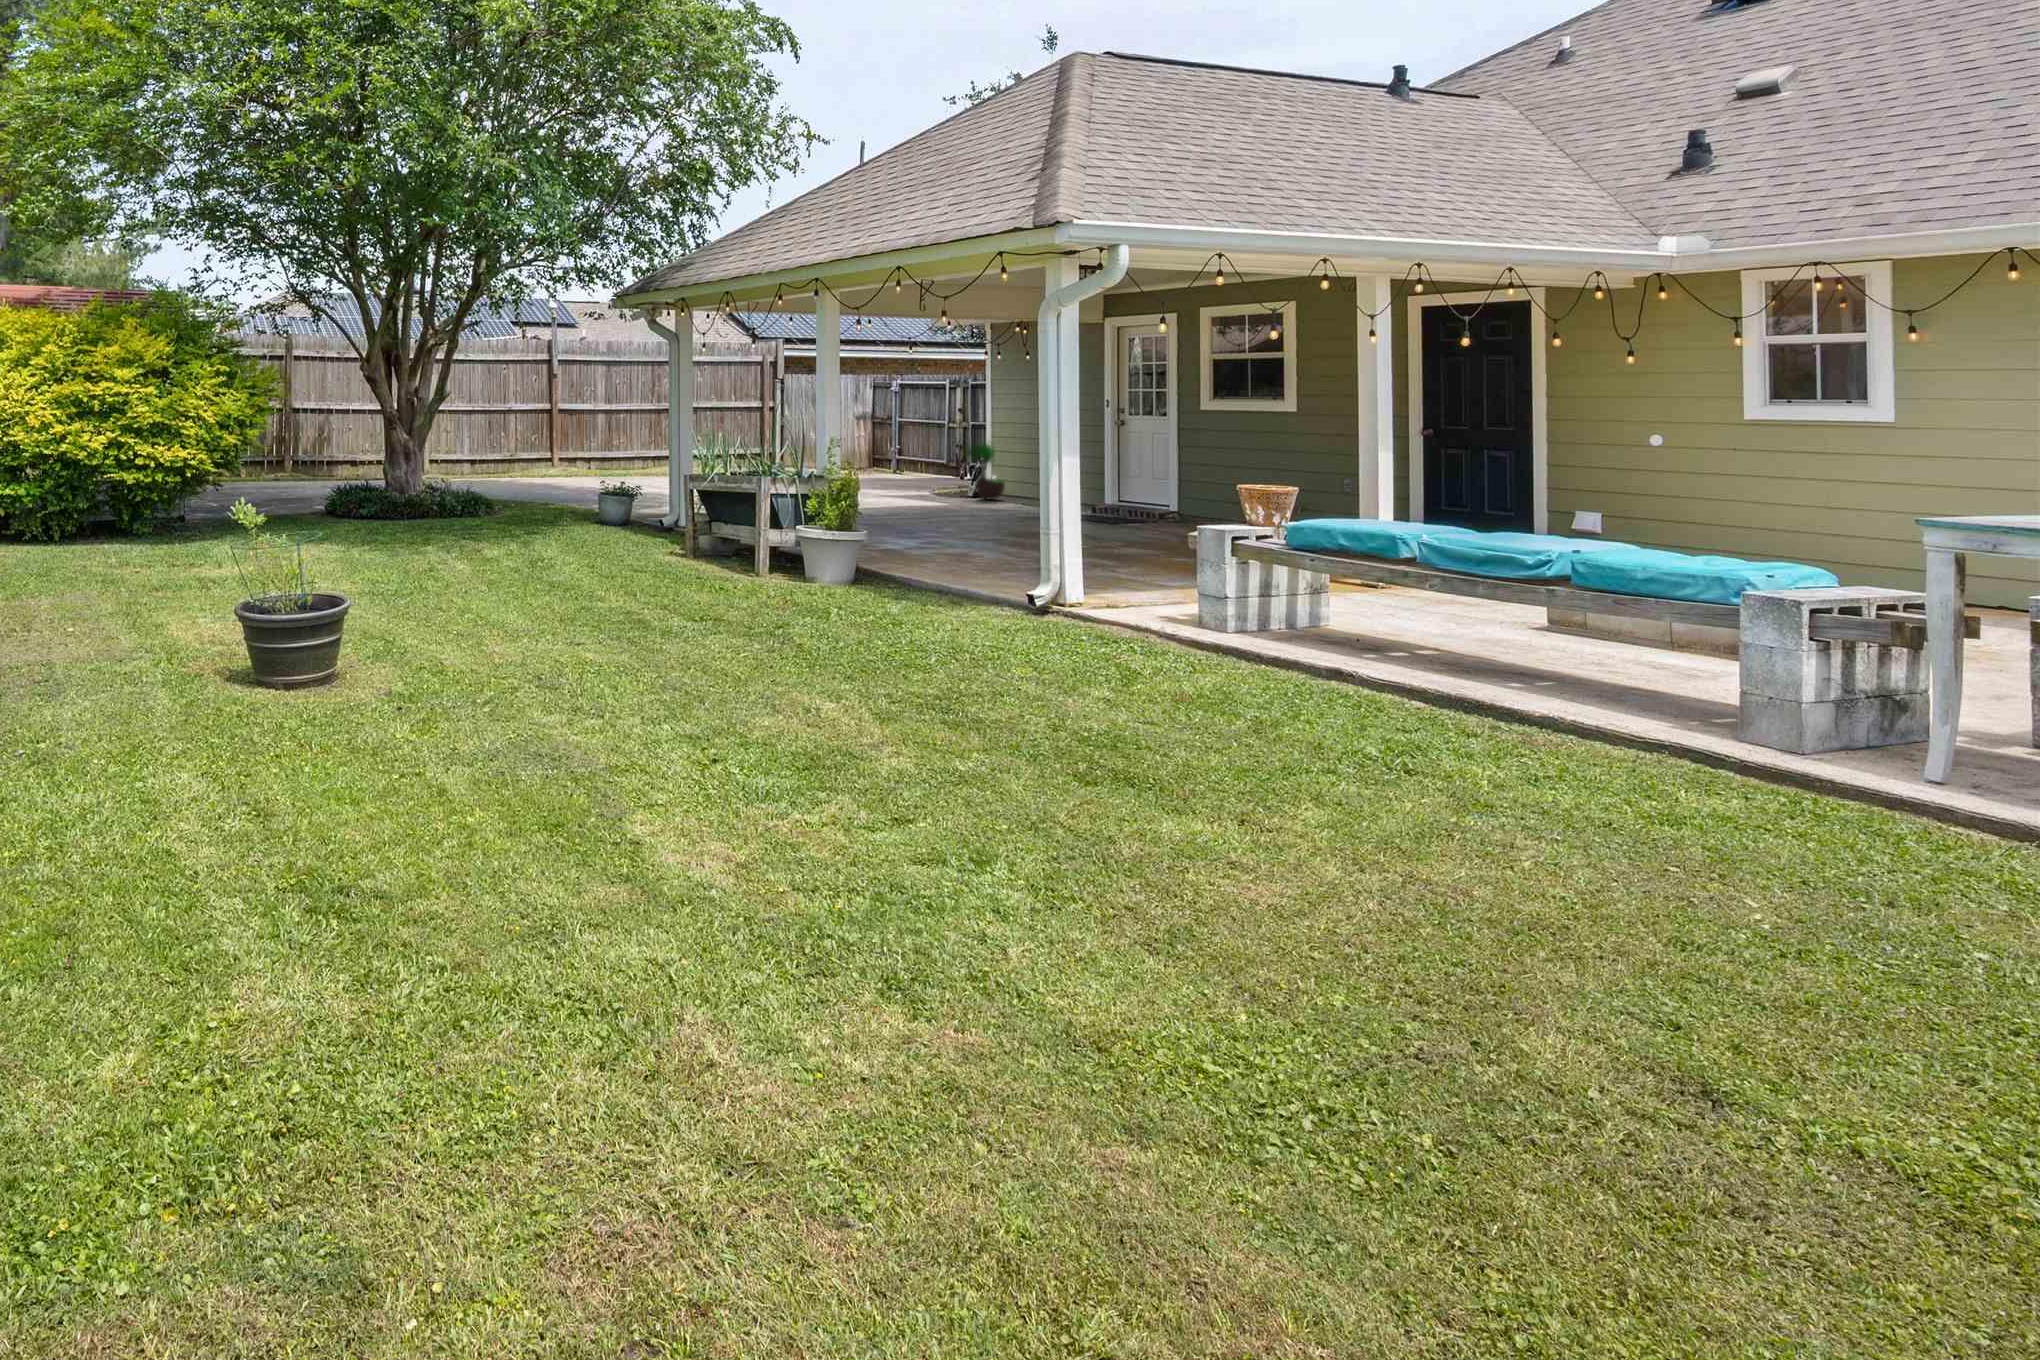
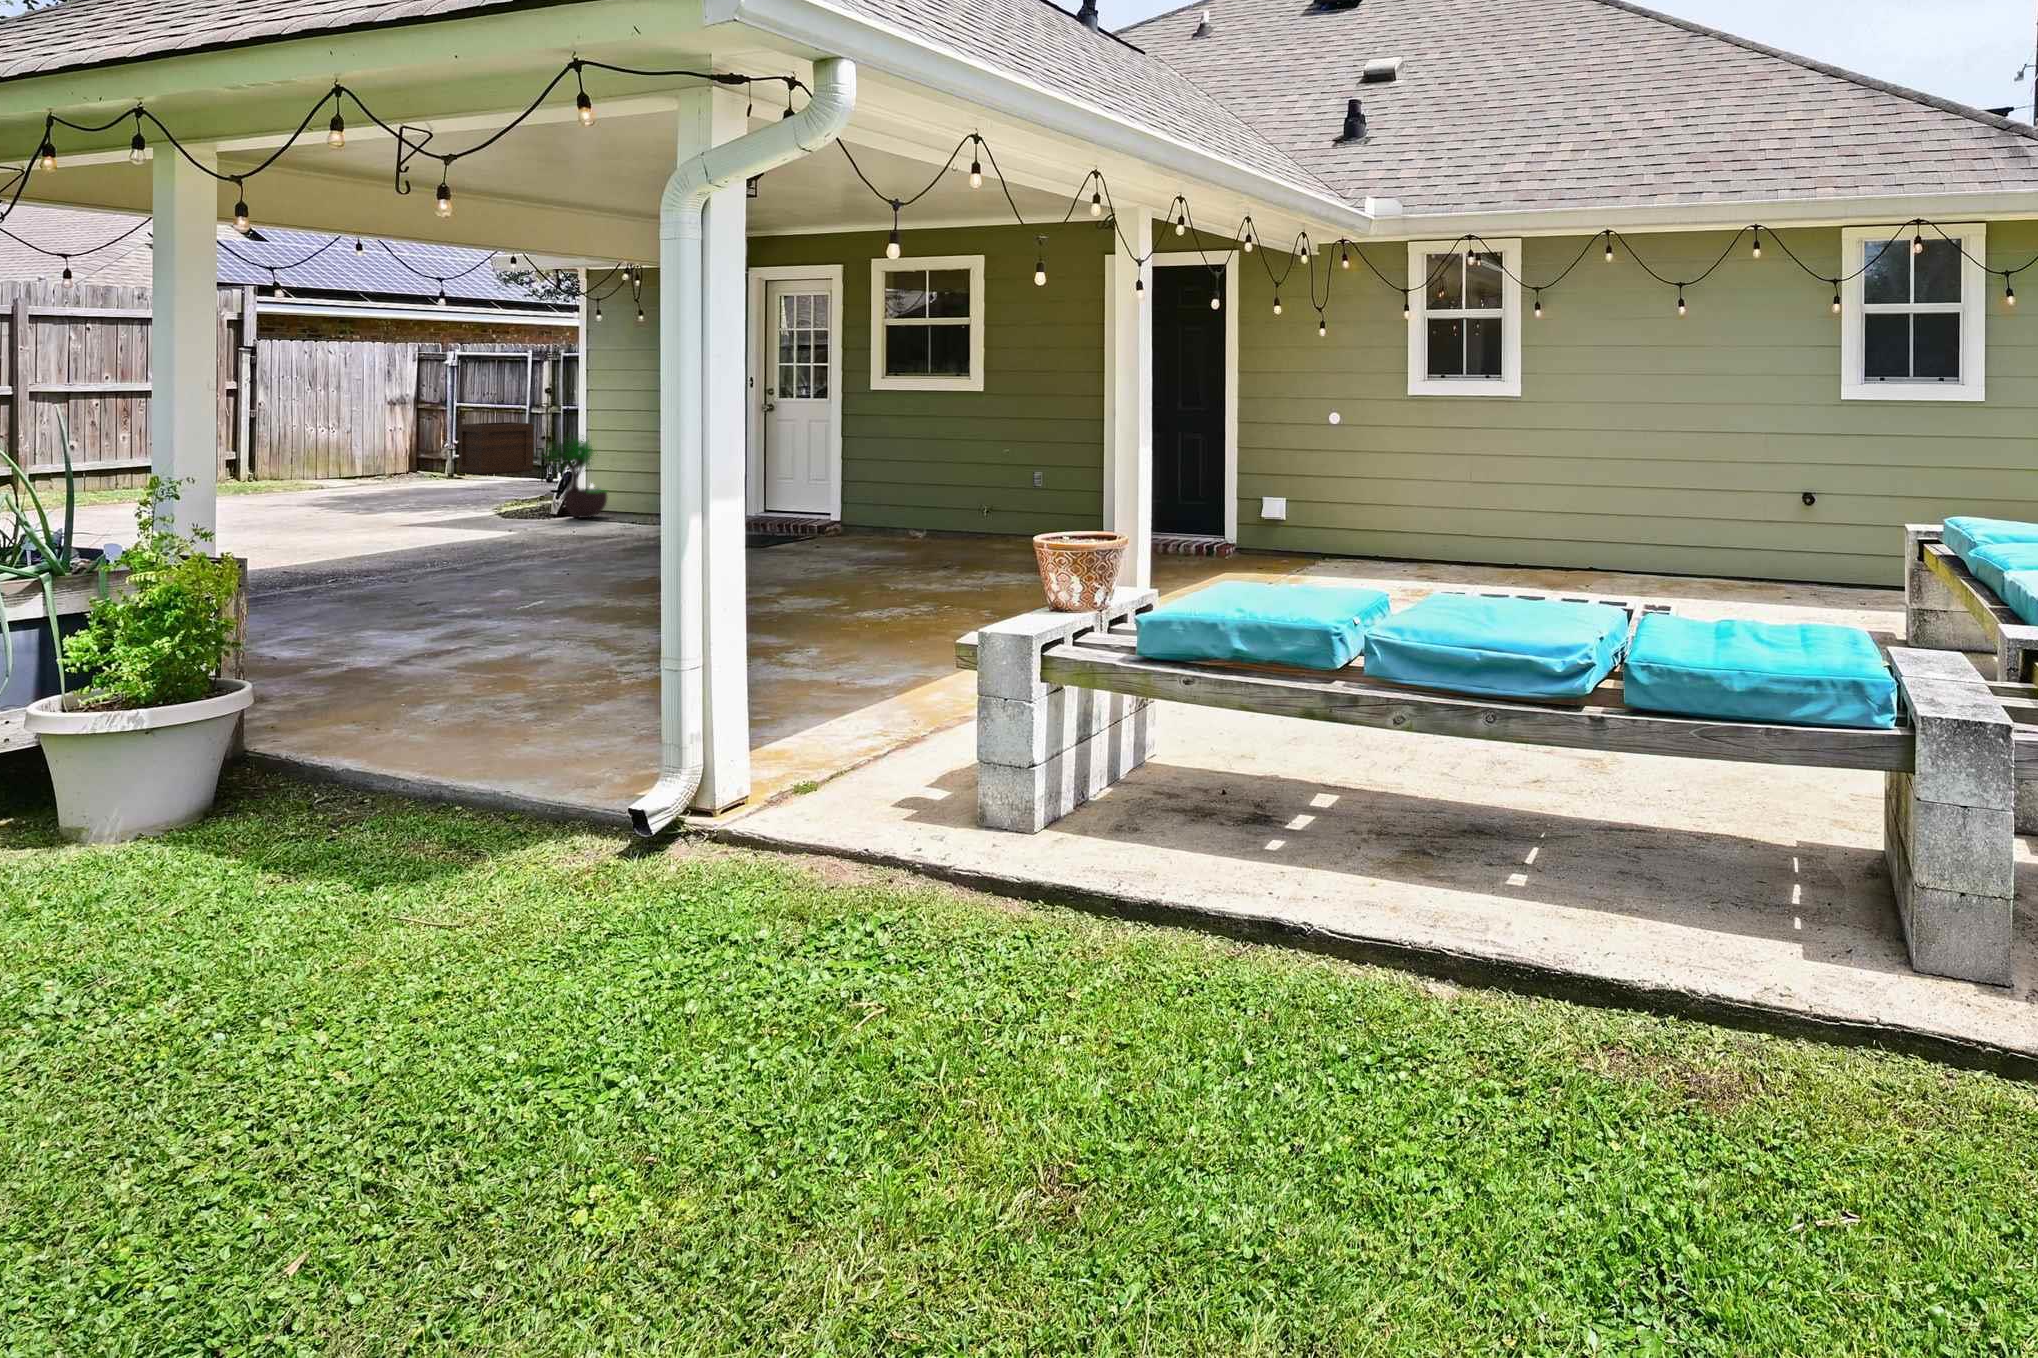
wooden crate: none [900,434,950,471] -> present [459,422,533,474]

